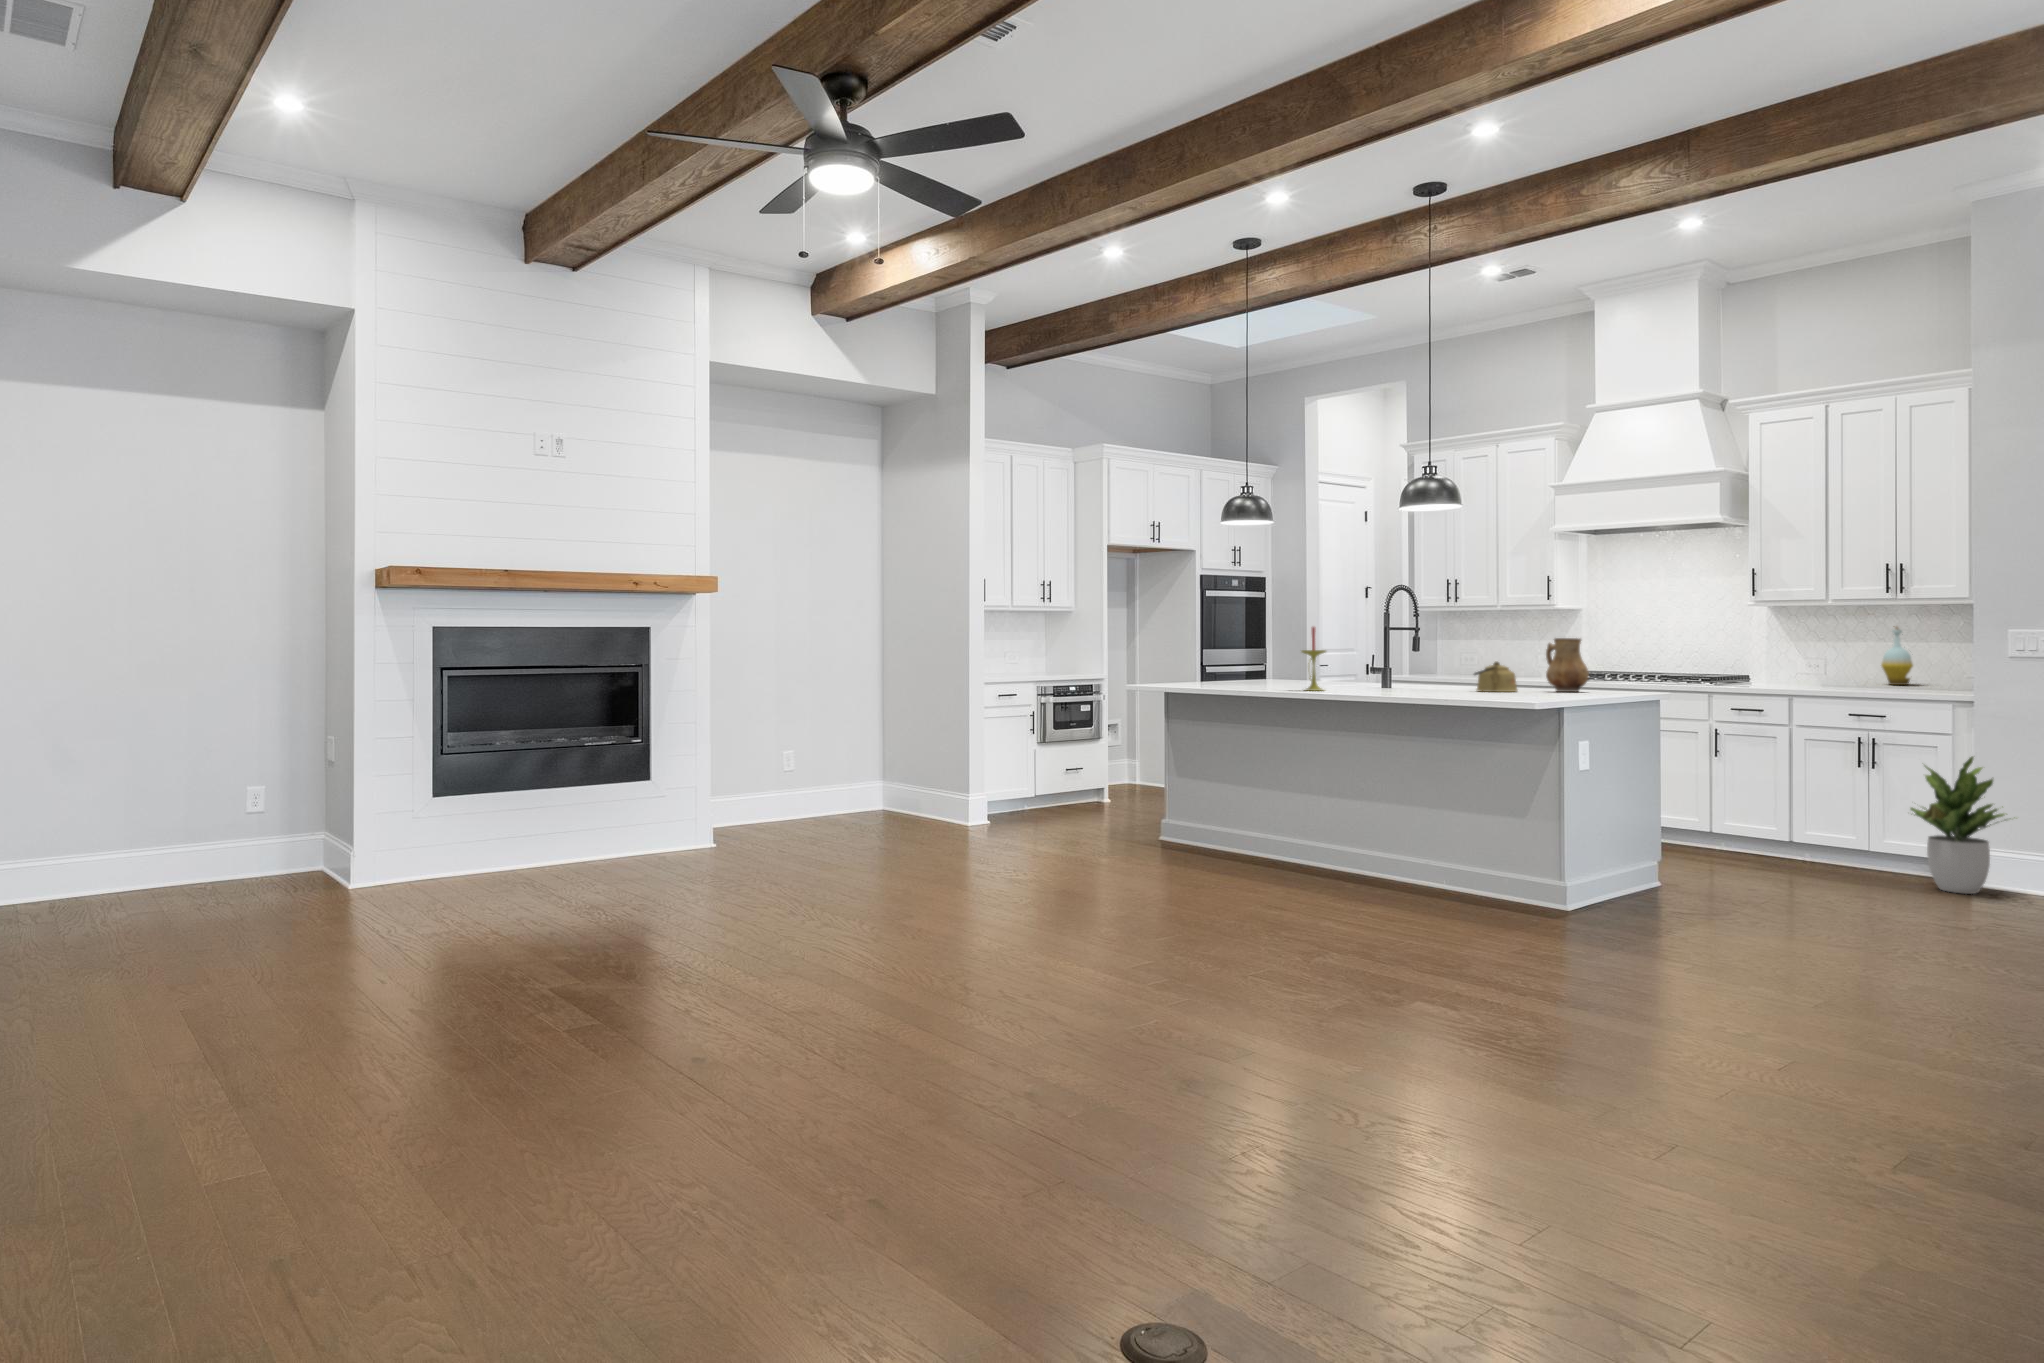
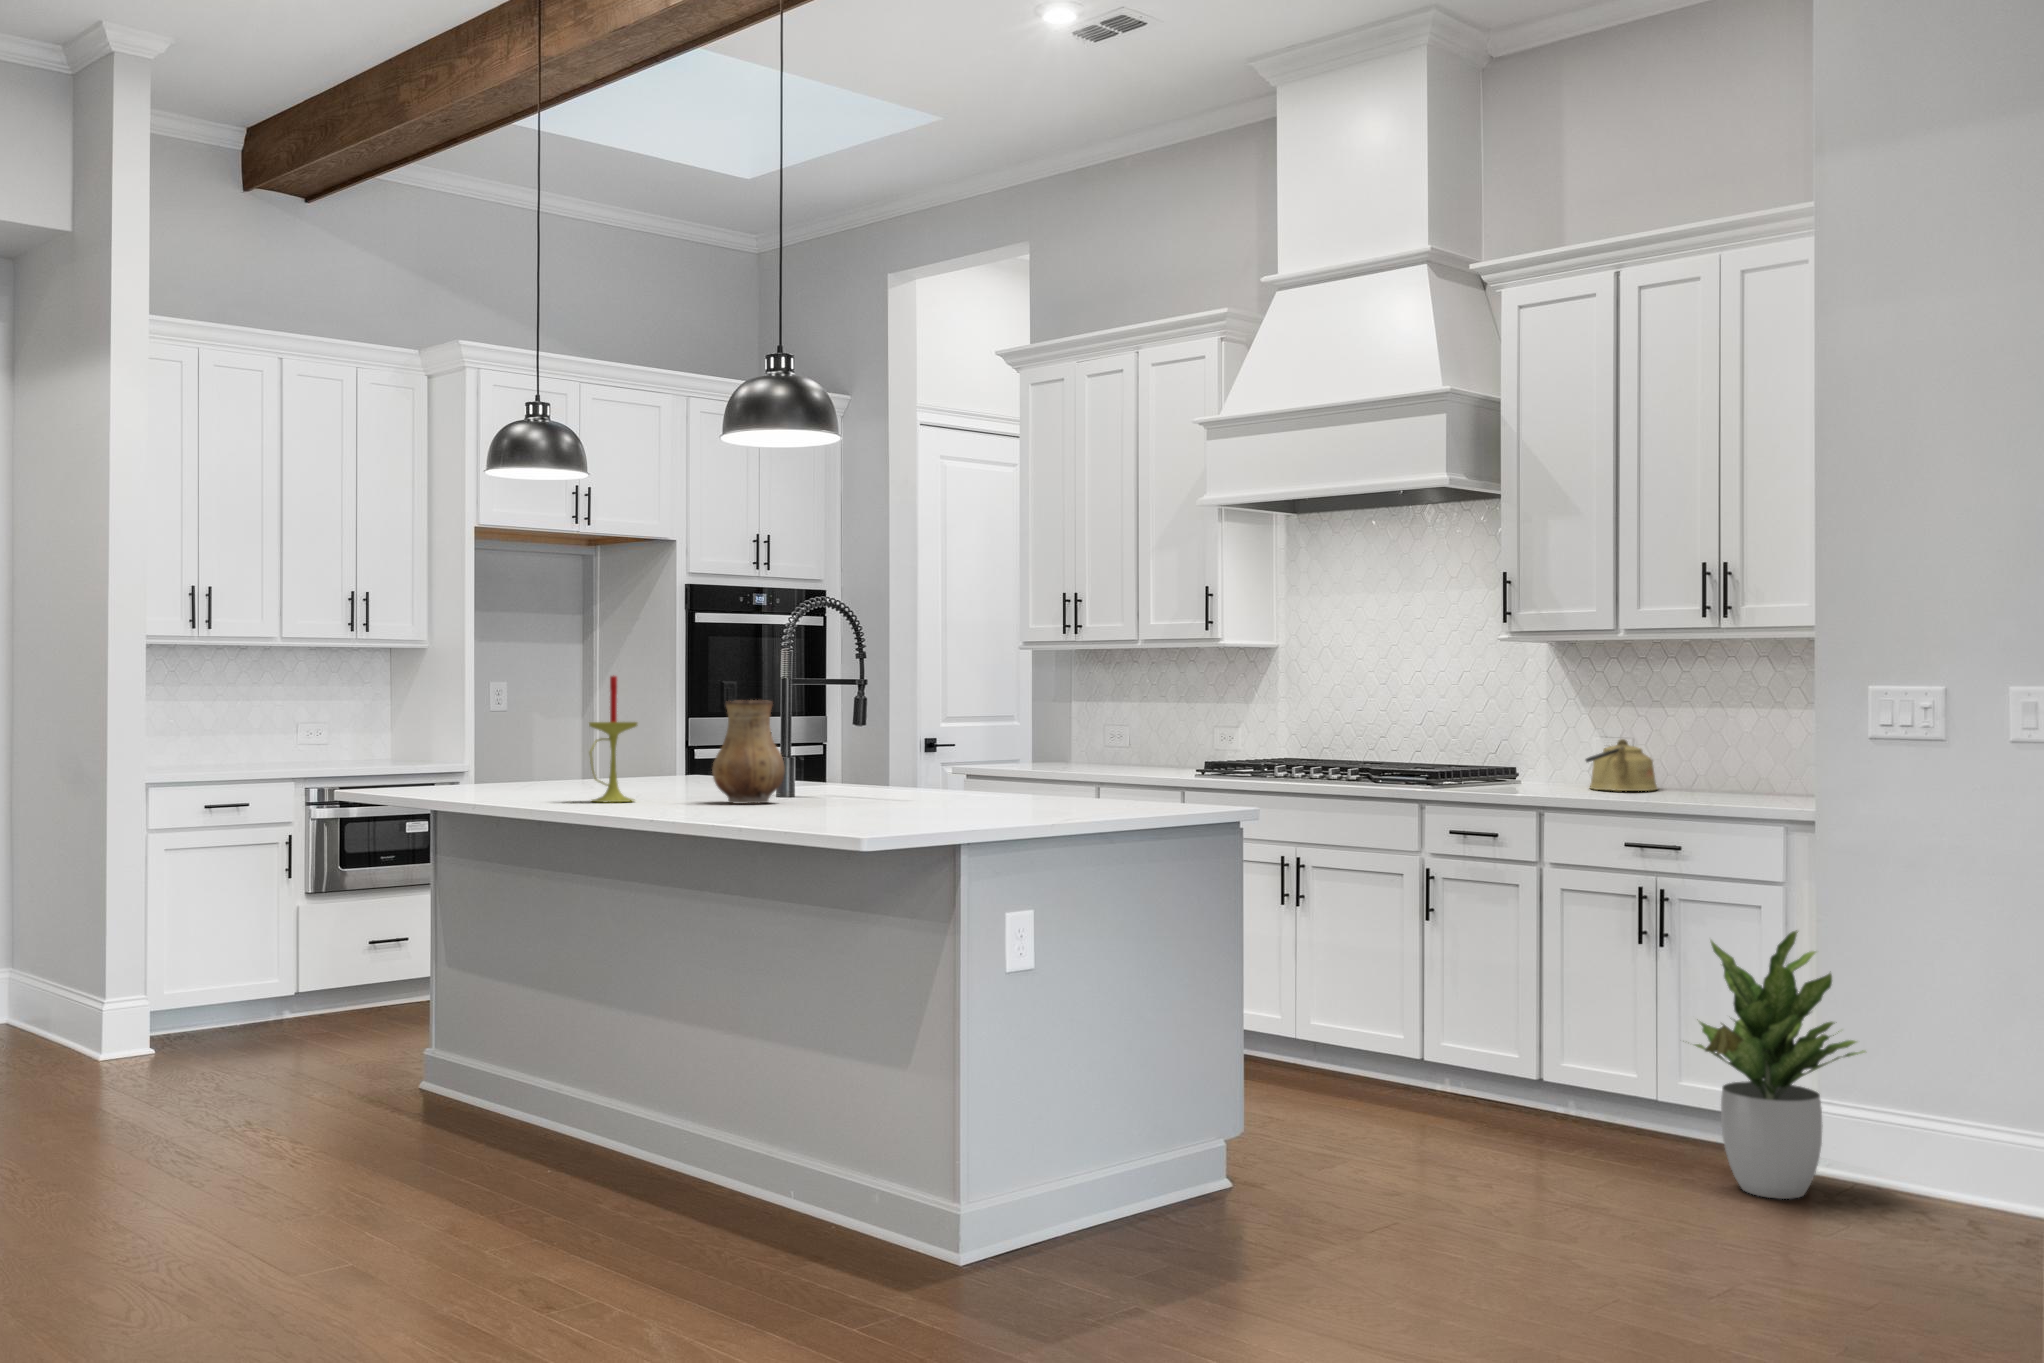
bottle: present [1881,626,1913,685] -> none [1712,681,1767,789]
ceramic pitcher: present [1546,638,1589,692] -> present [712,700,785,804]
kettle: present [1474,661,1517,692] -> present [1586,739,1657,791]

